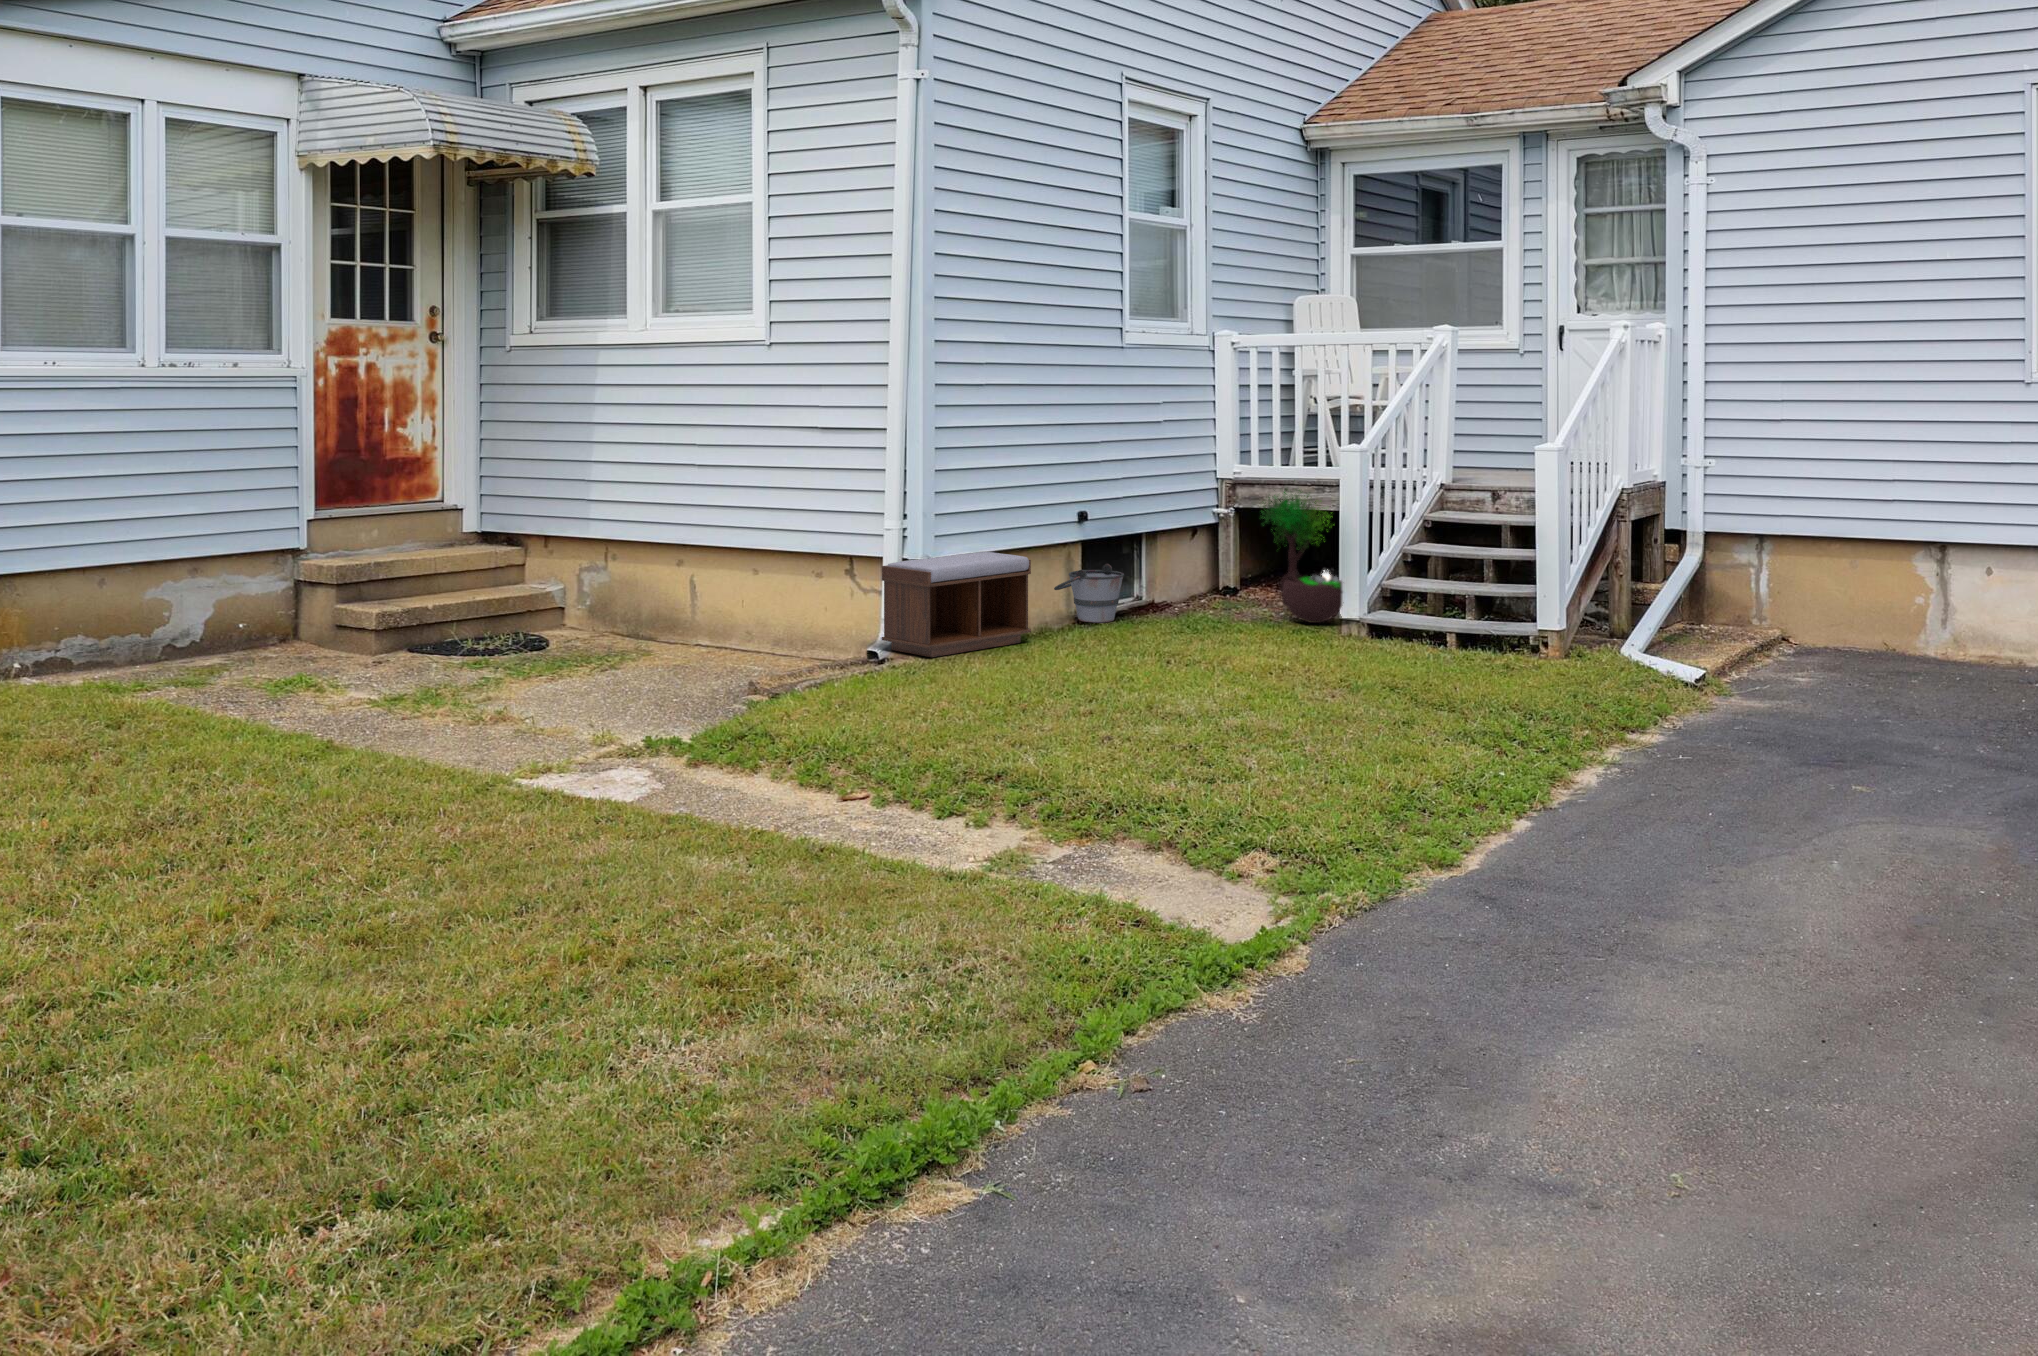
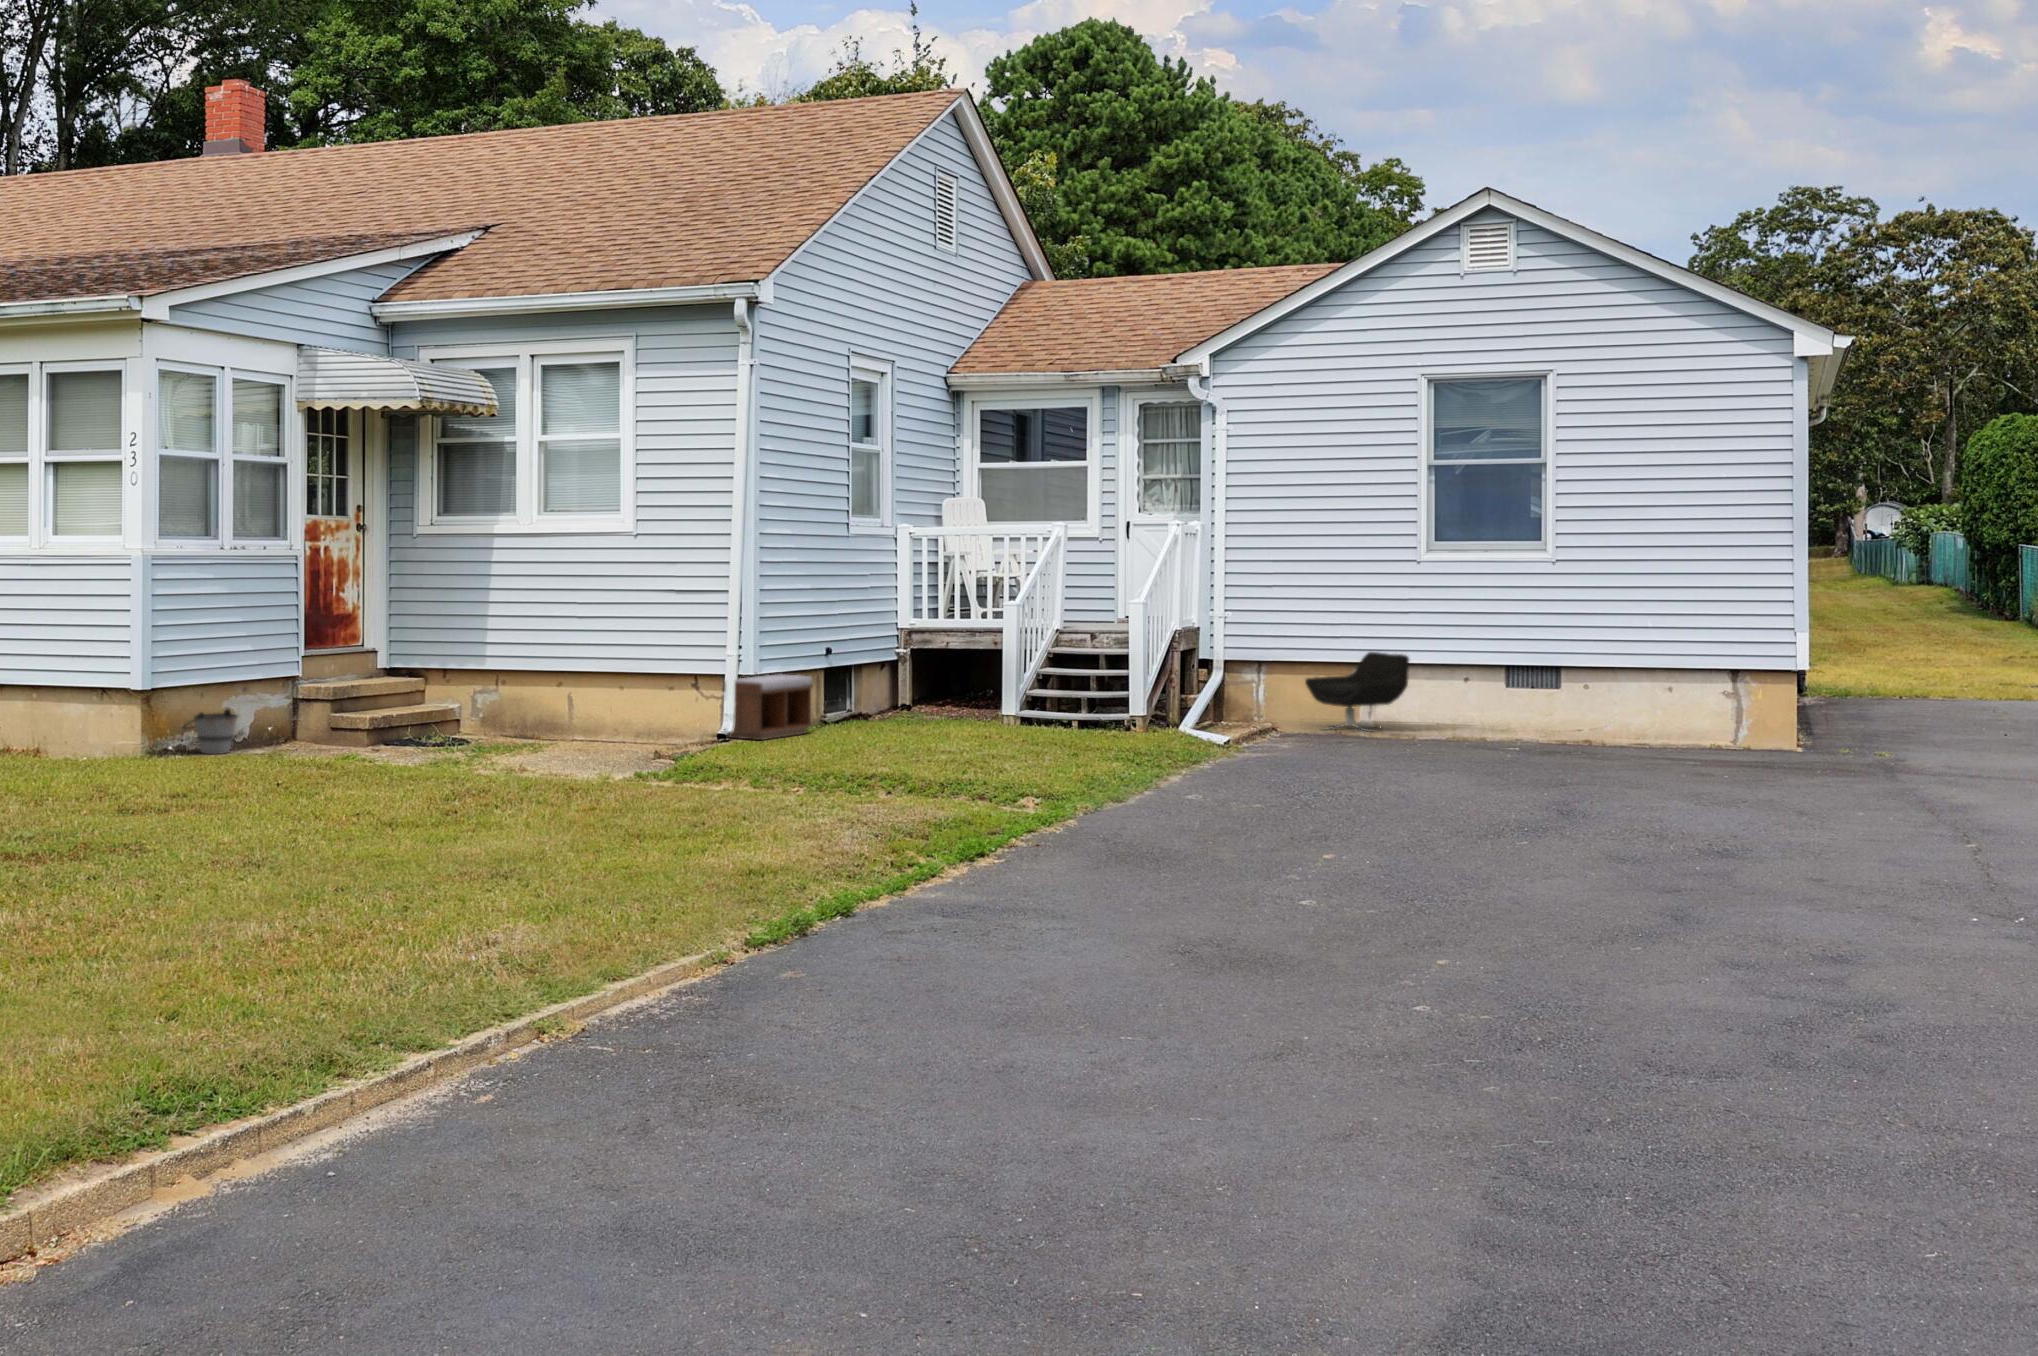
potted tree: present [1262,490,1343,623] -> none [946,627,1003,723]
lounge chair: none [1831,523,2013,656] -> present [1305,652,1409,727]
bucket: present [1054,564,1124,622] -> present [183,709,238,754]

